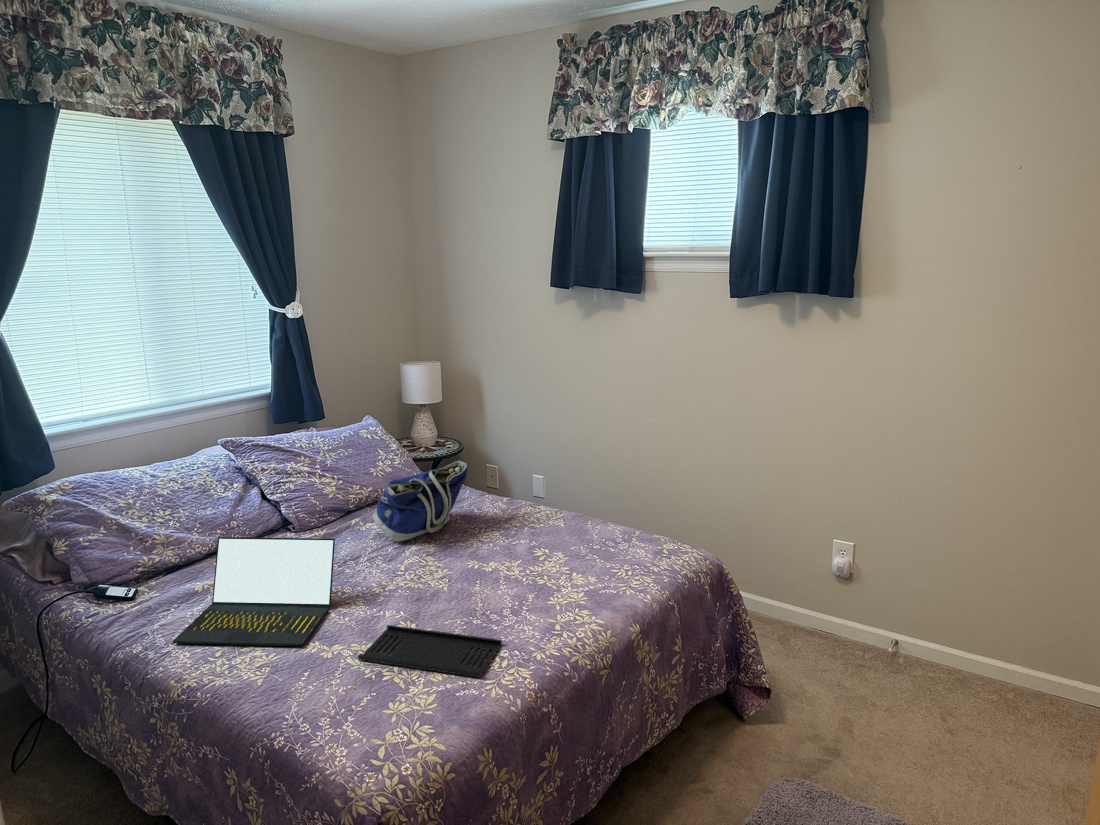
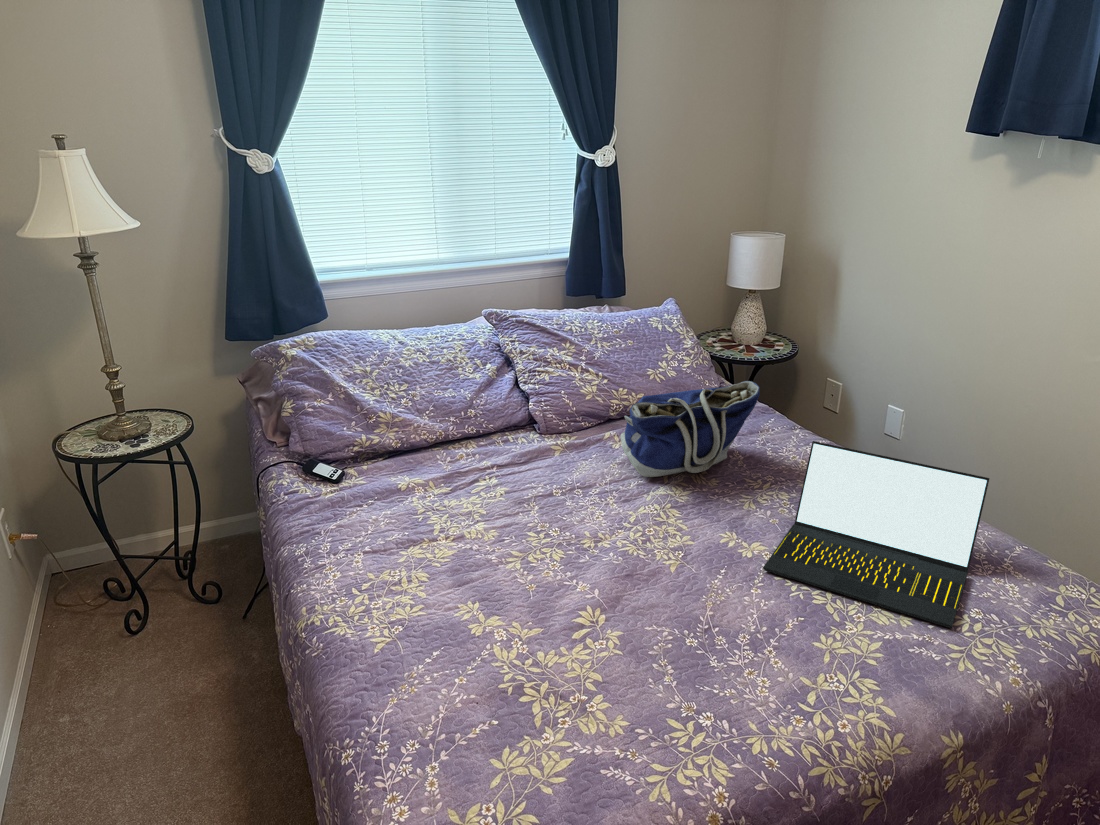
laptop: present [173,537,335,646] -> present [763,441,989,628]
tray: present [358,625,502,678] -> none [506,607,710,753]

